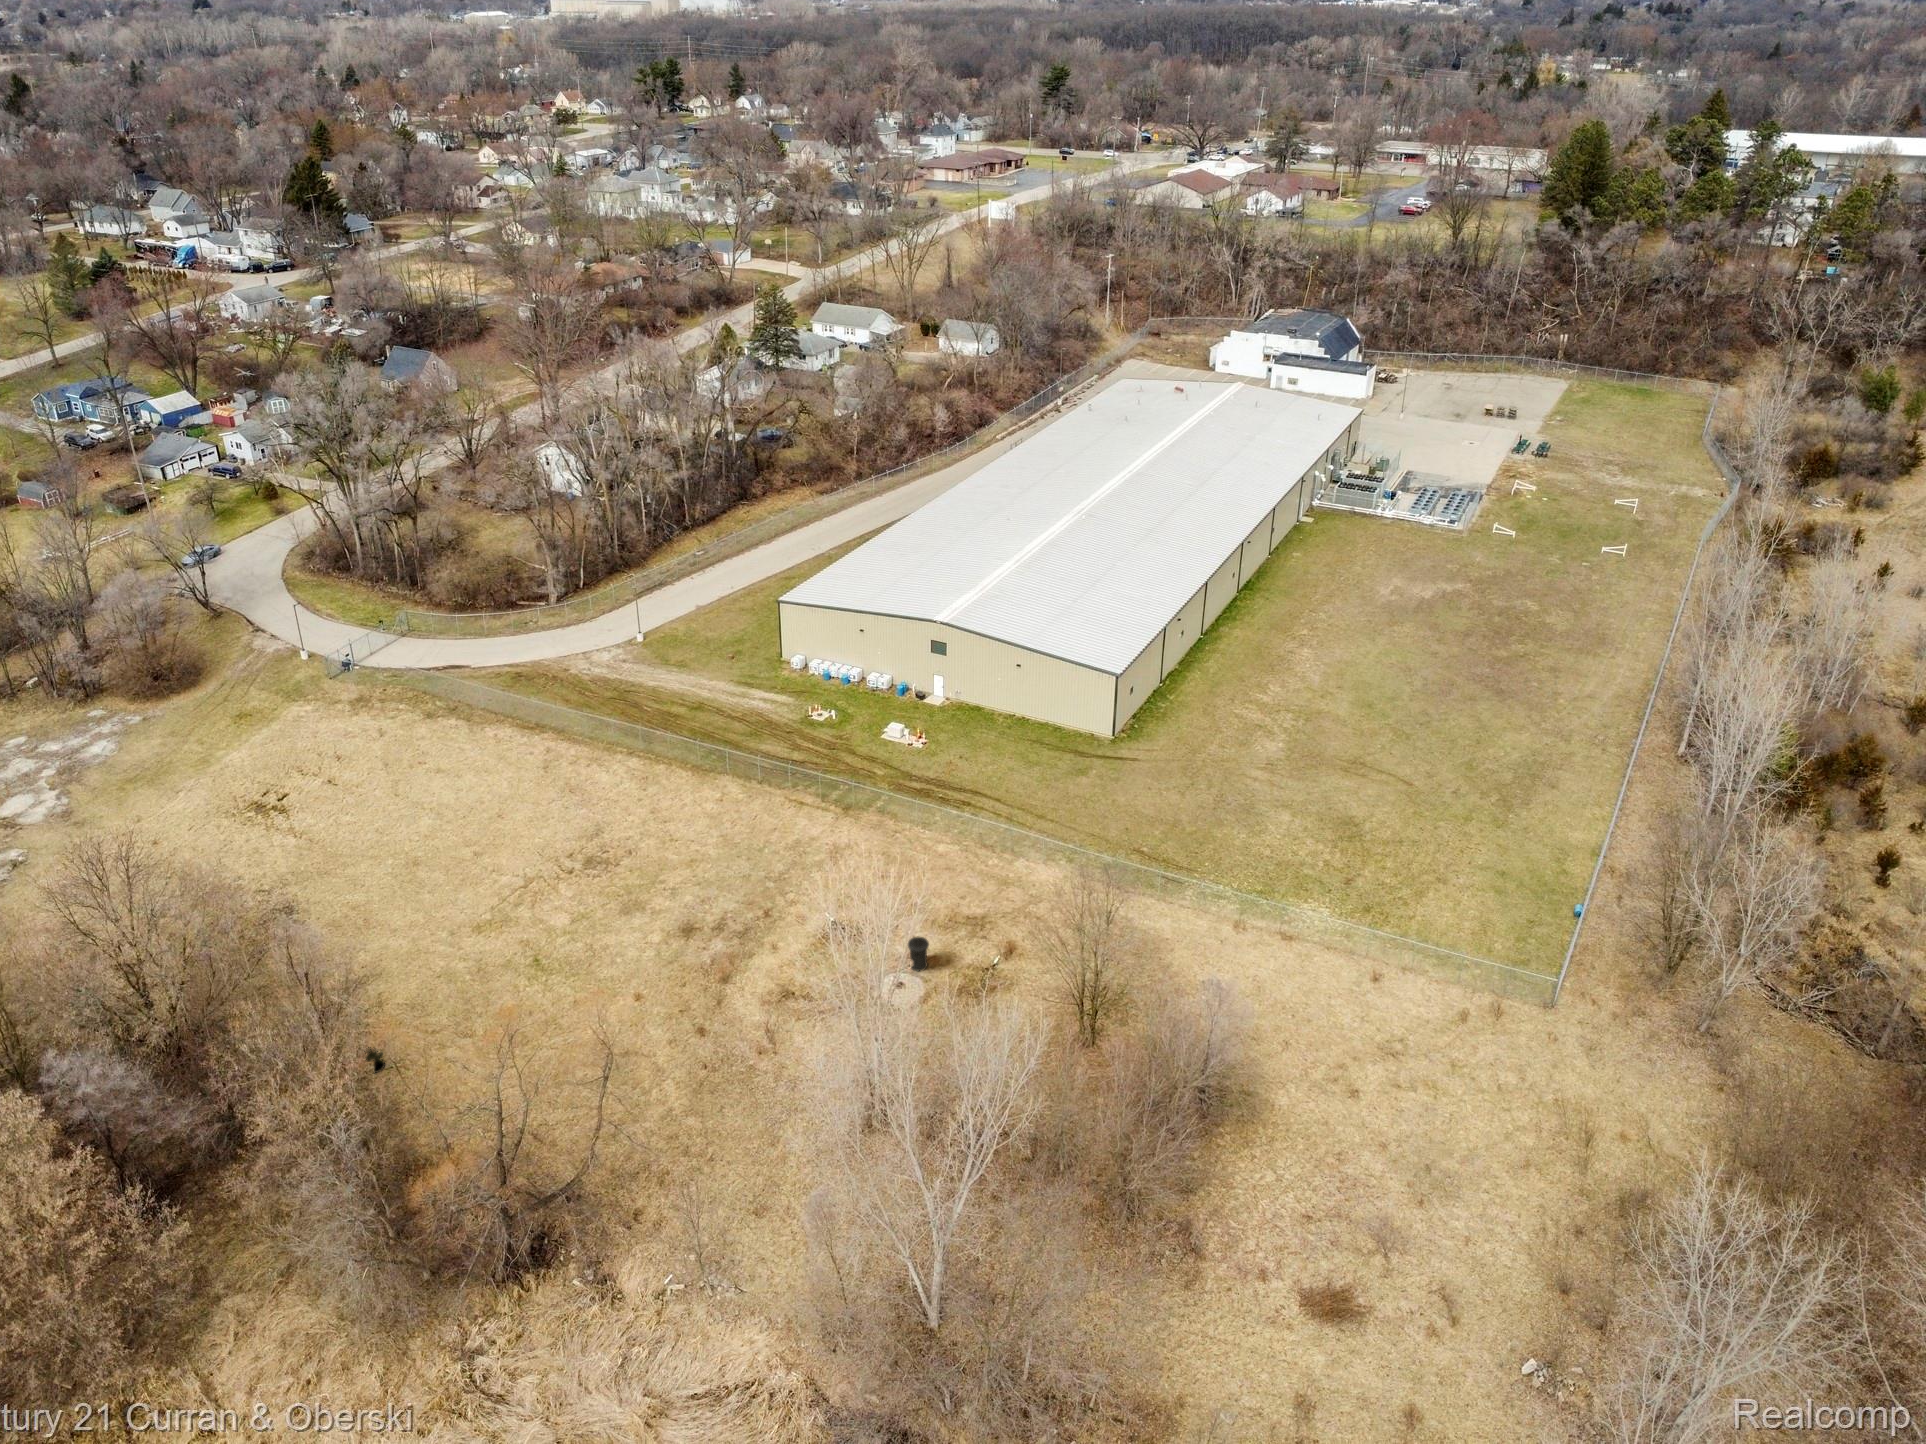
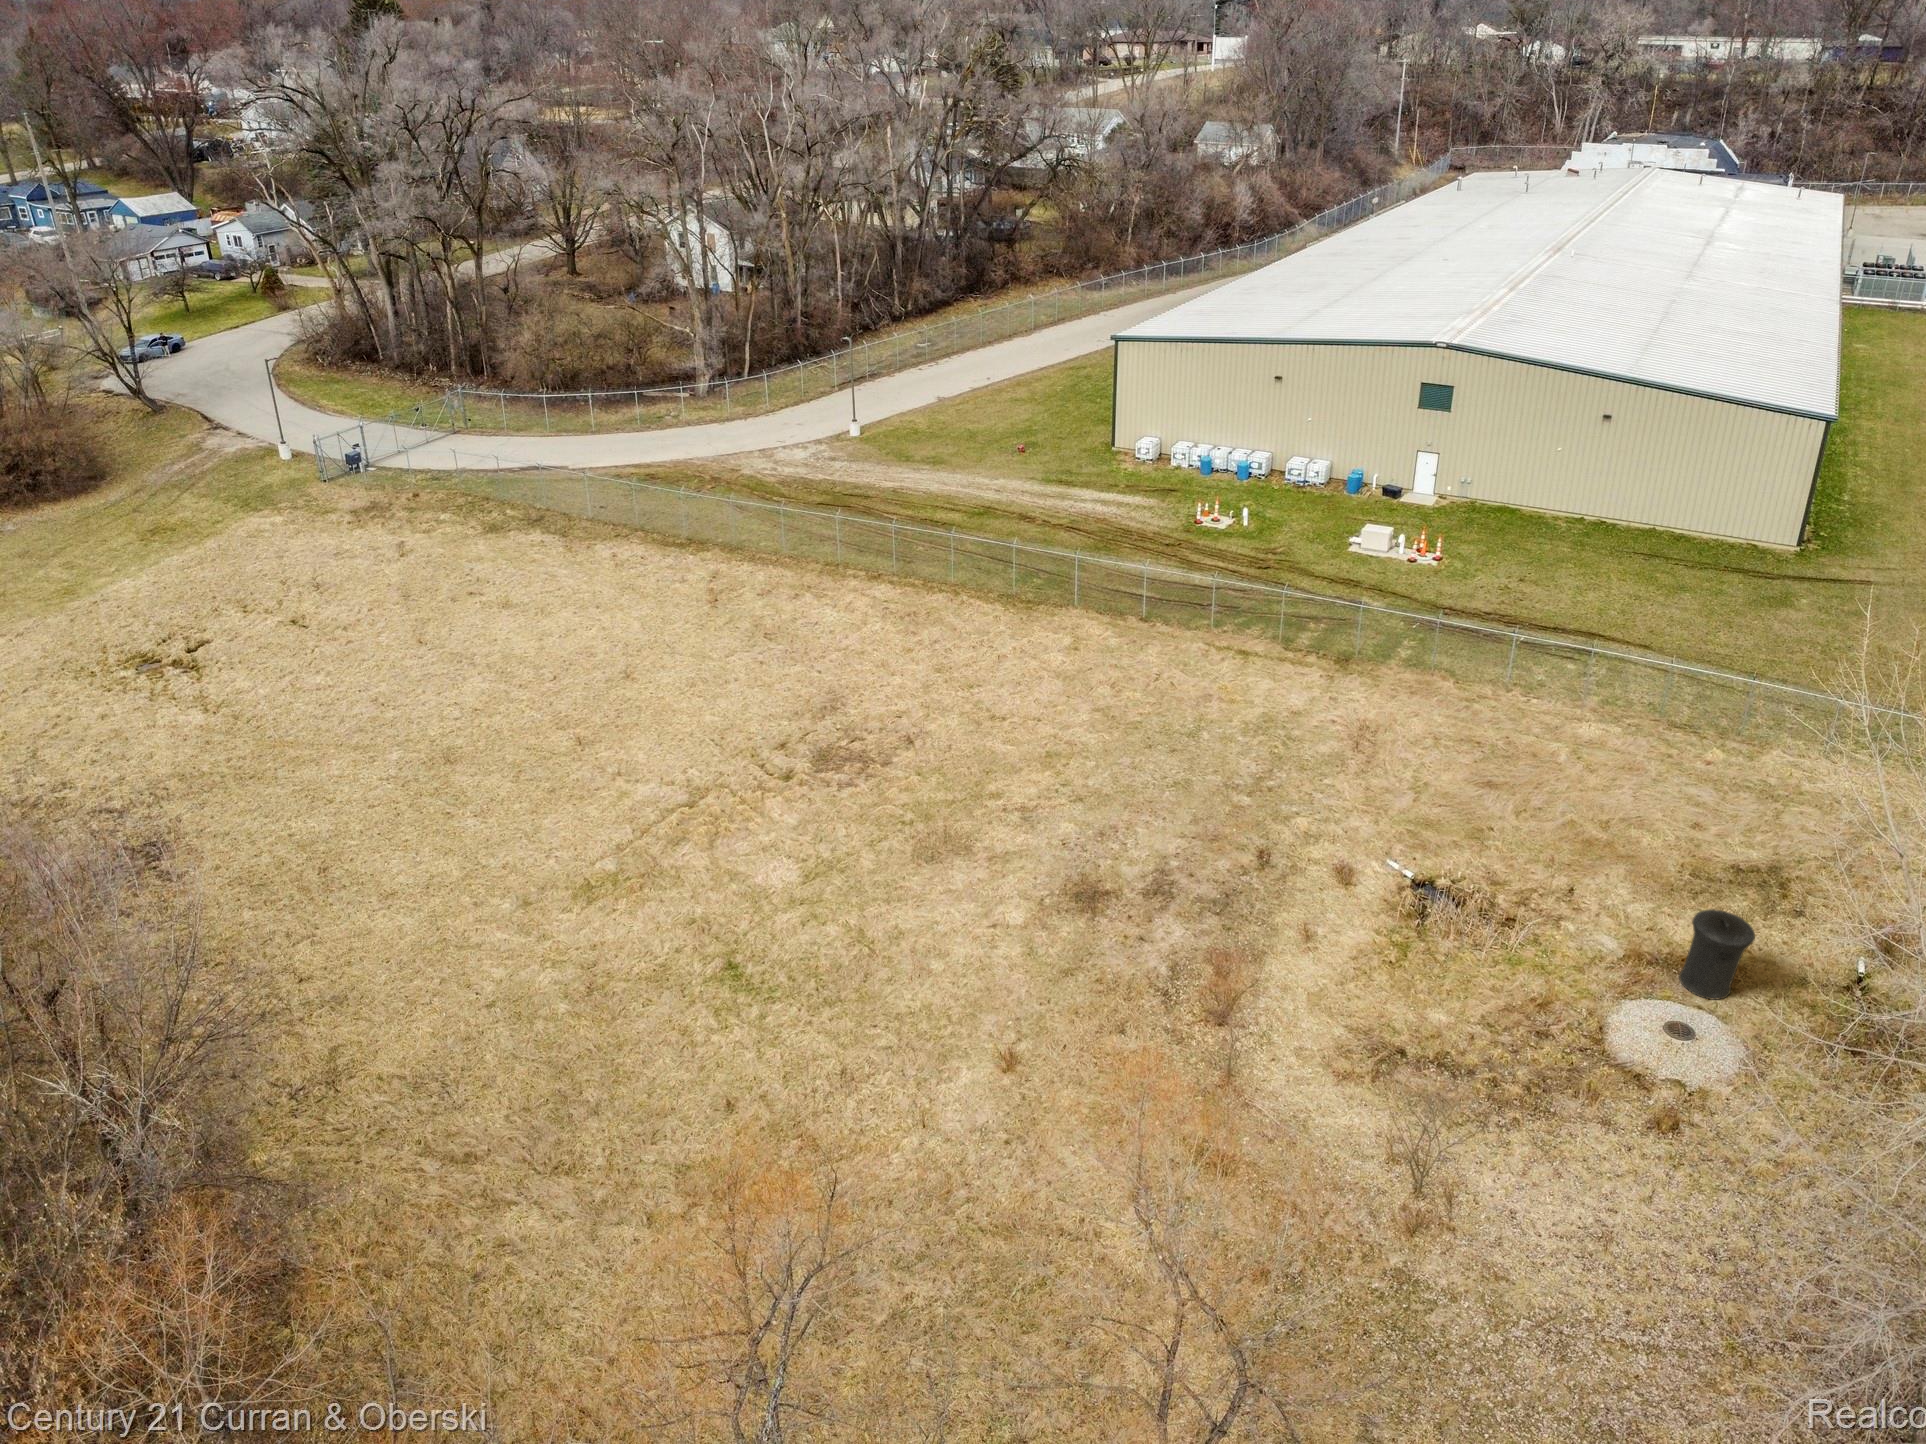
potted tree: present [364,1047,385,1073] -> none [248,1212,322,1291]

